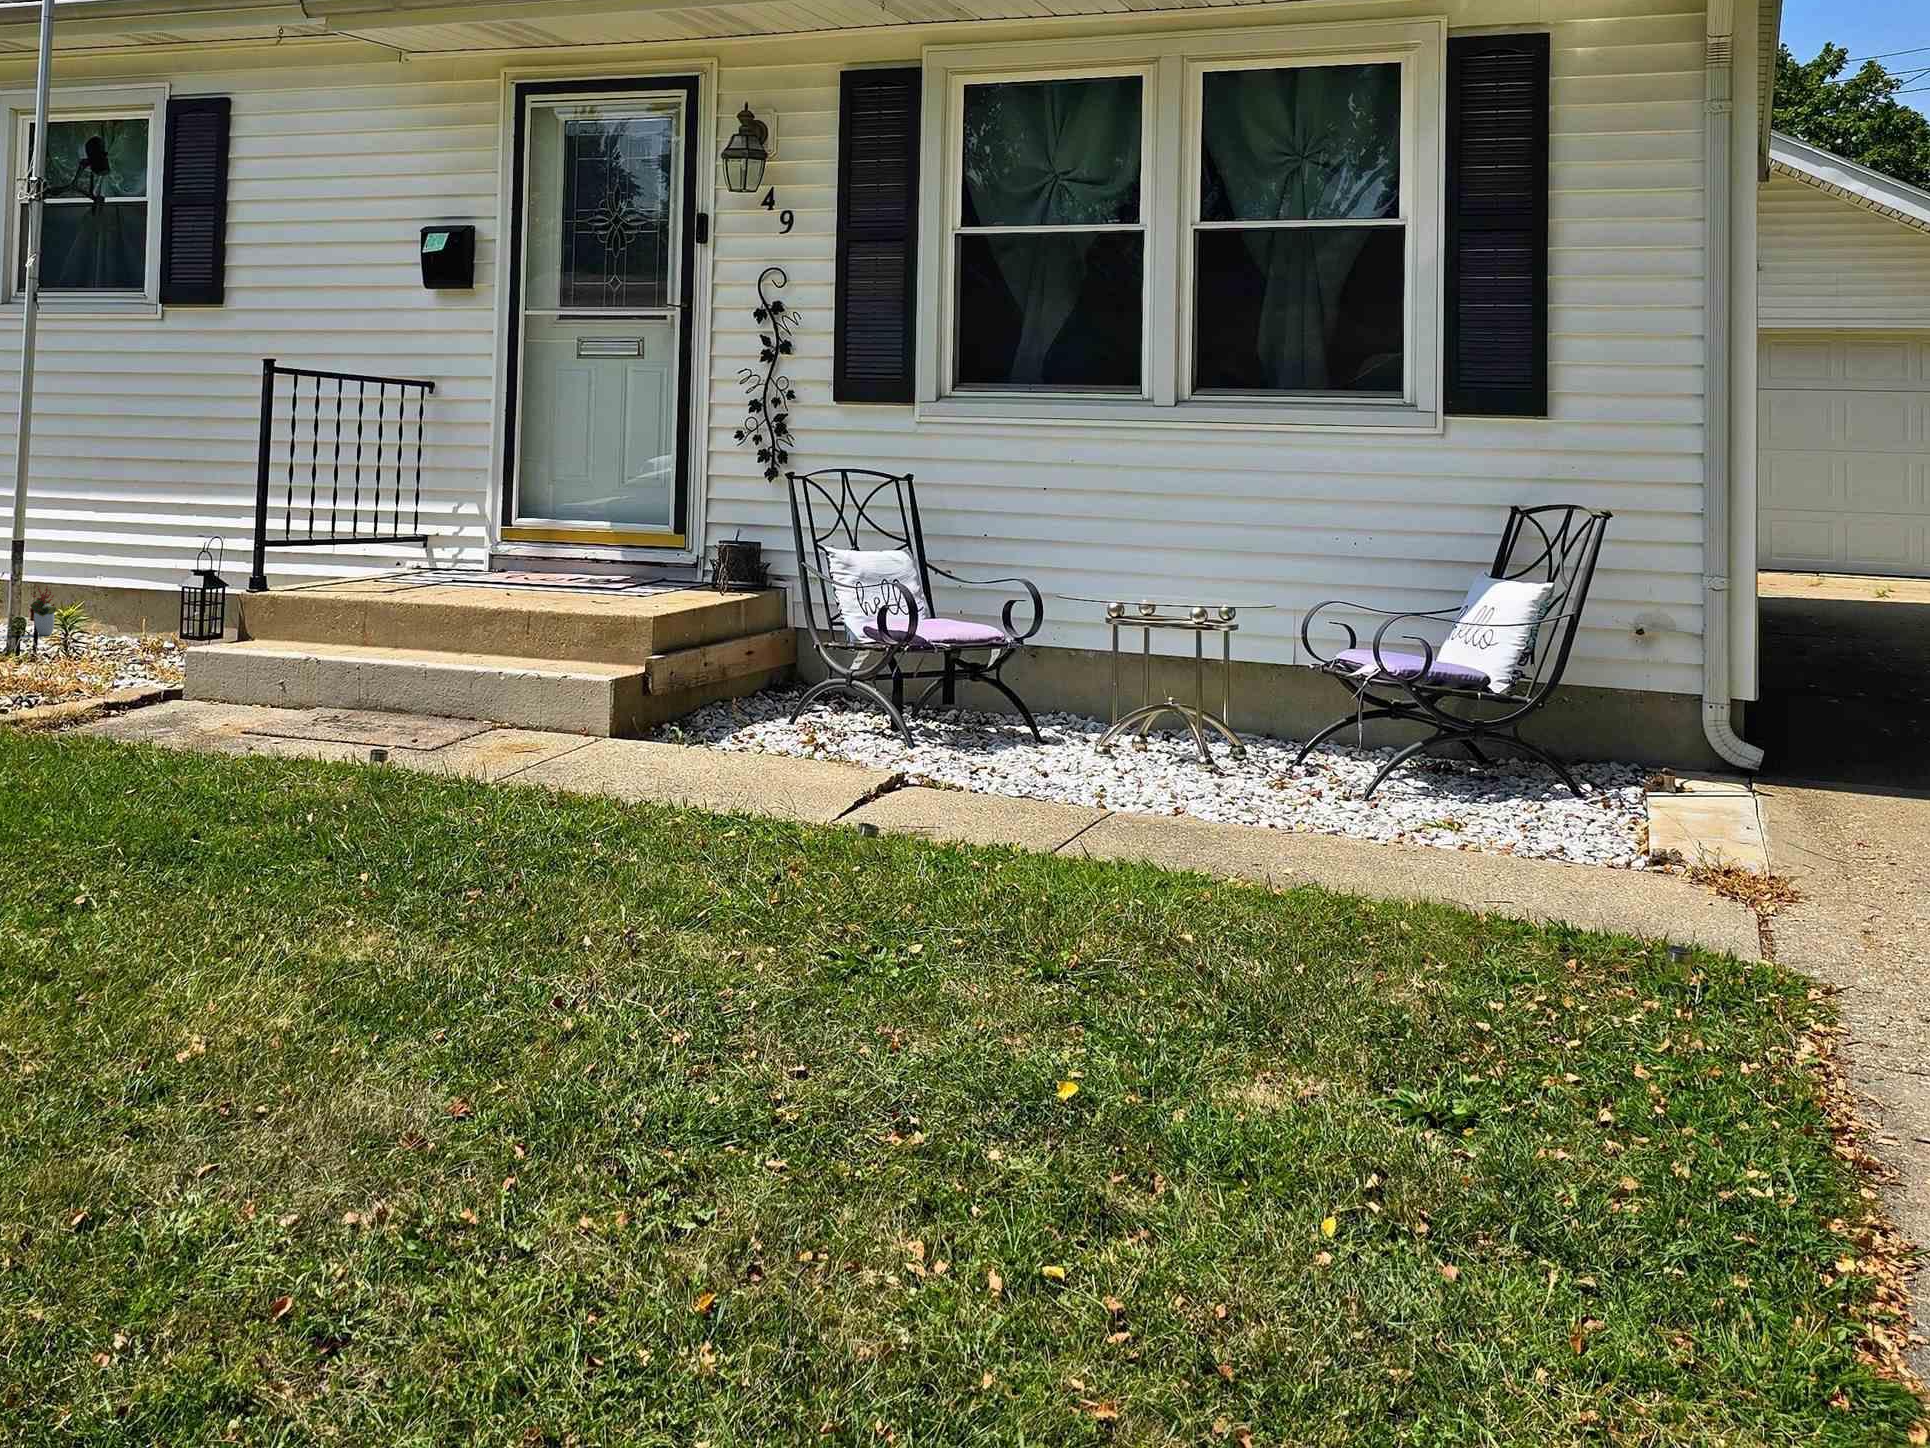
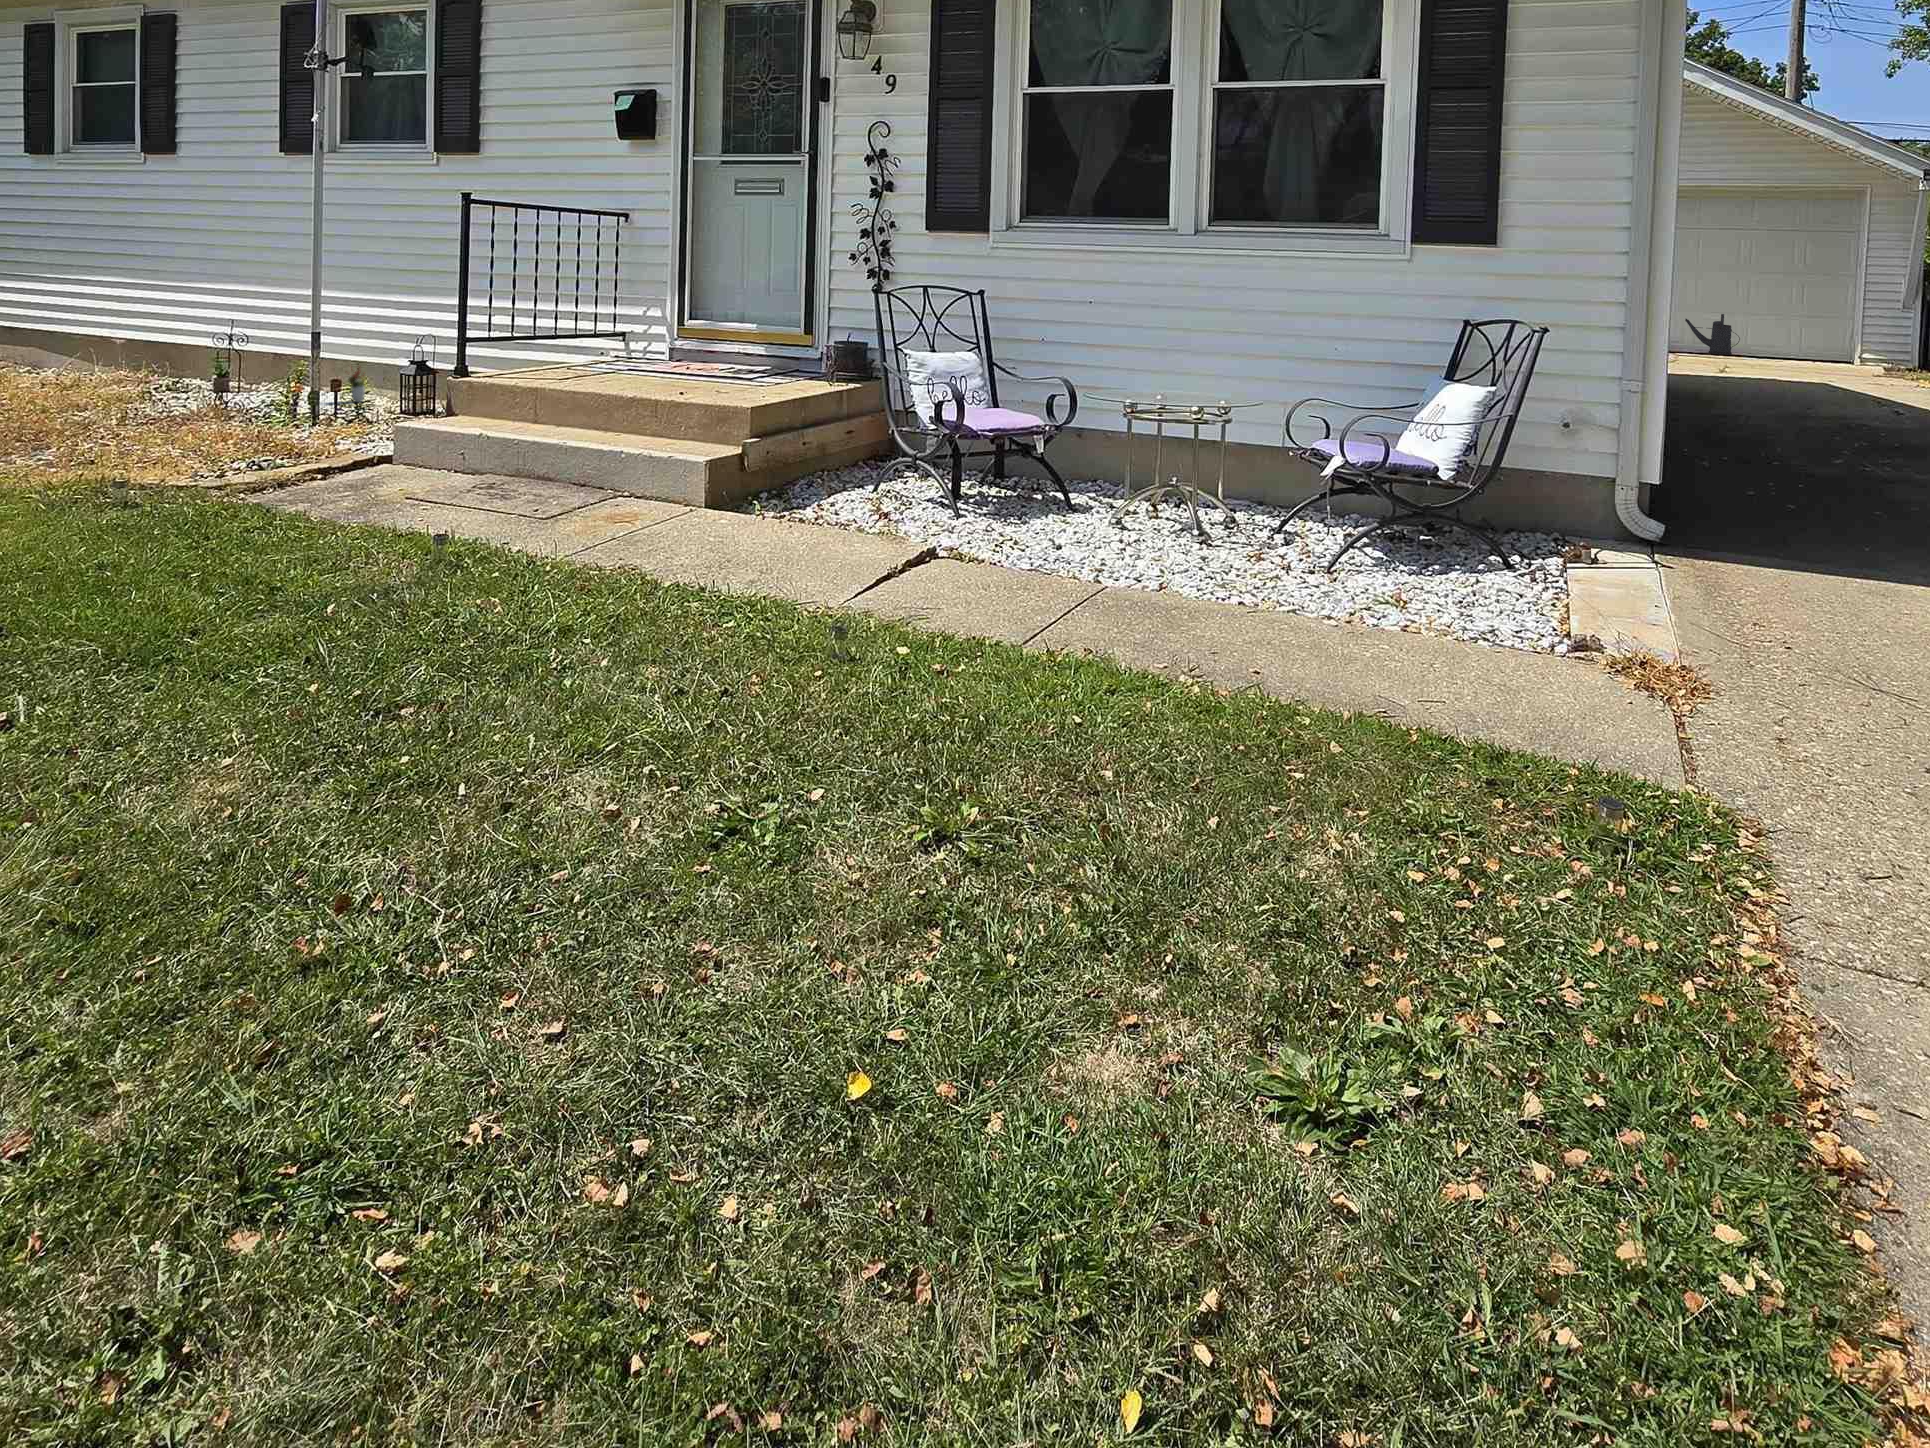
watering can: none [1835,517,1915,577] -> present [1685,314,1740,355]

